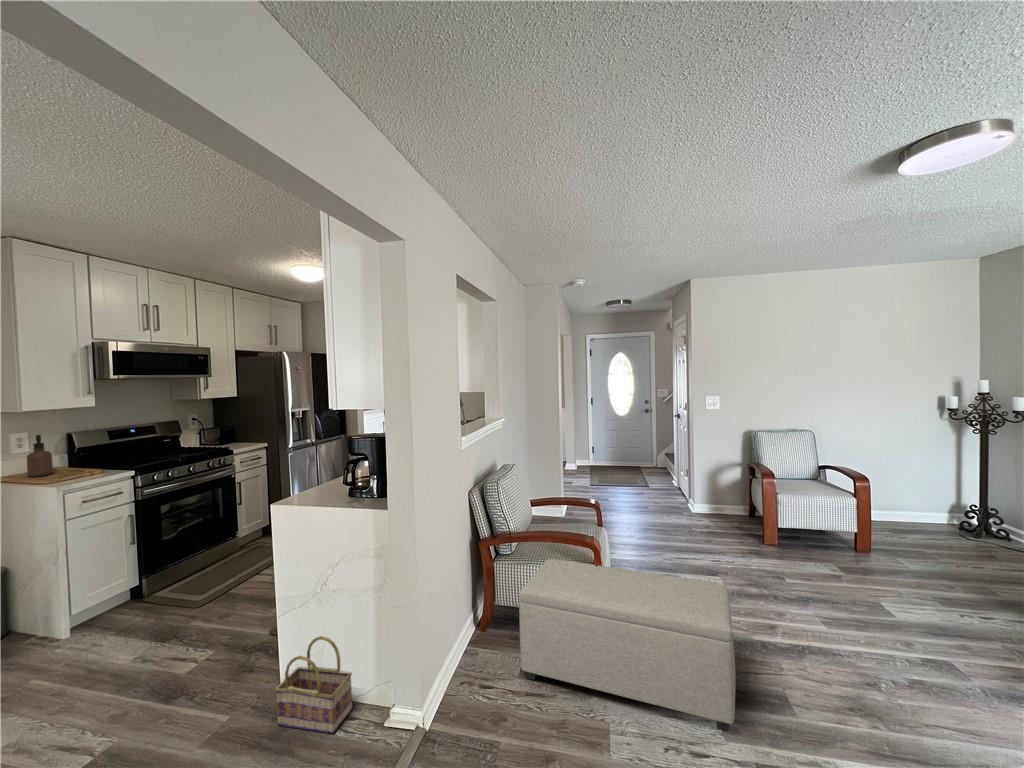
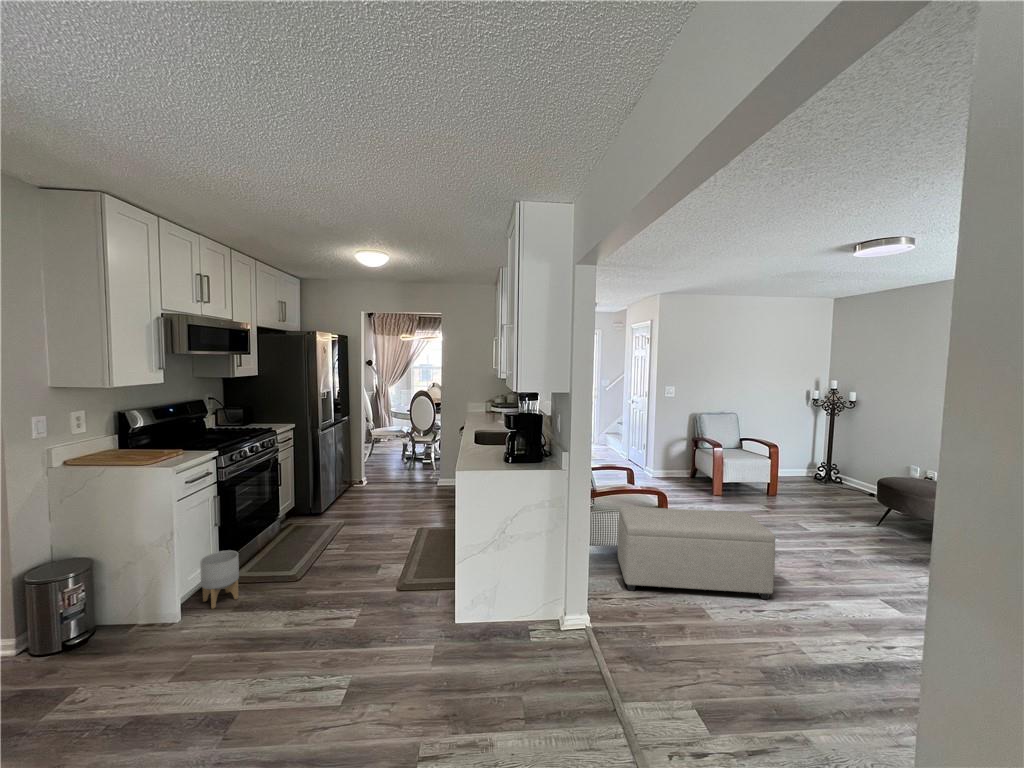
soap dispenser: present [27,435,53,476] -> none [101,414,127,459]
planter: none [92,572,136,631] -> present [200,550,239,609]
basket: present [275,636,352,733] -> none [478,572,530,643]

